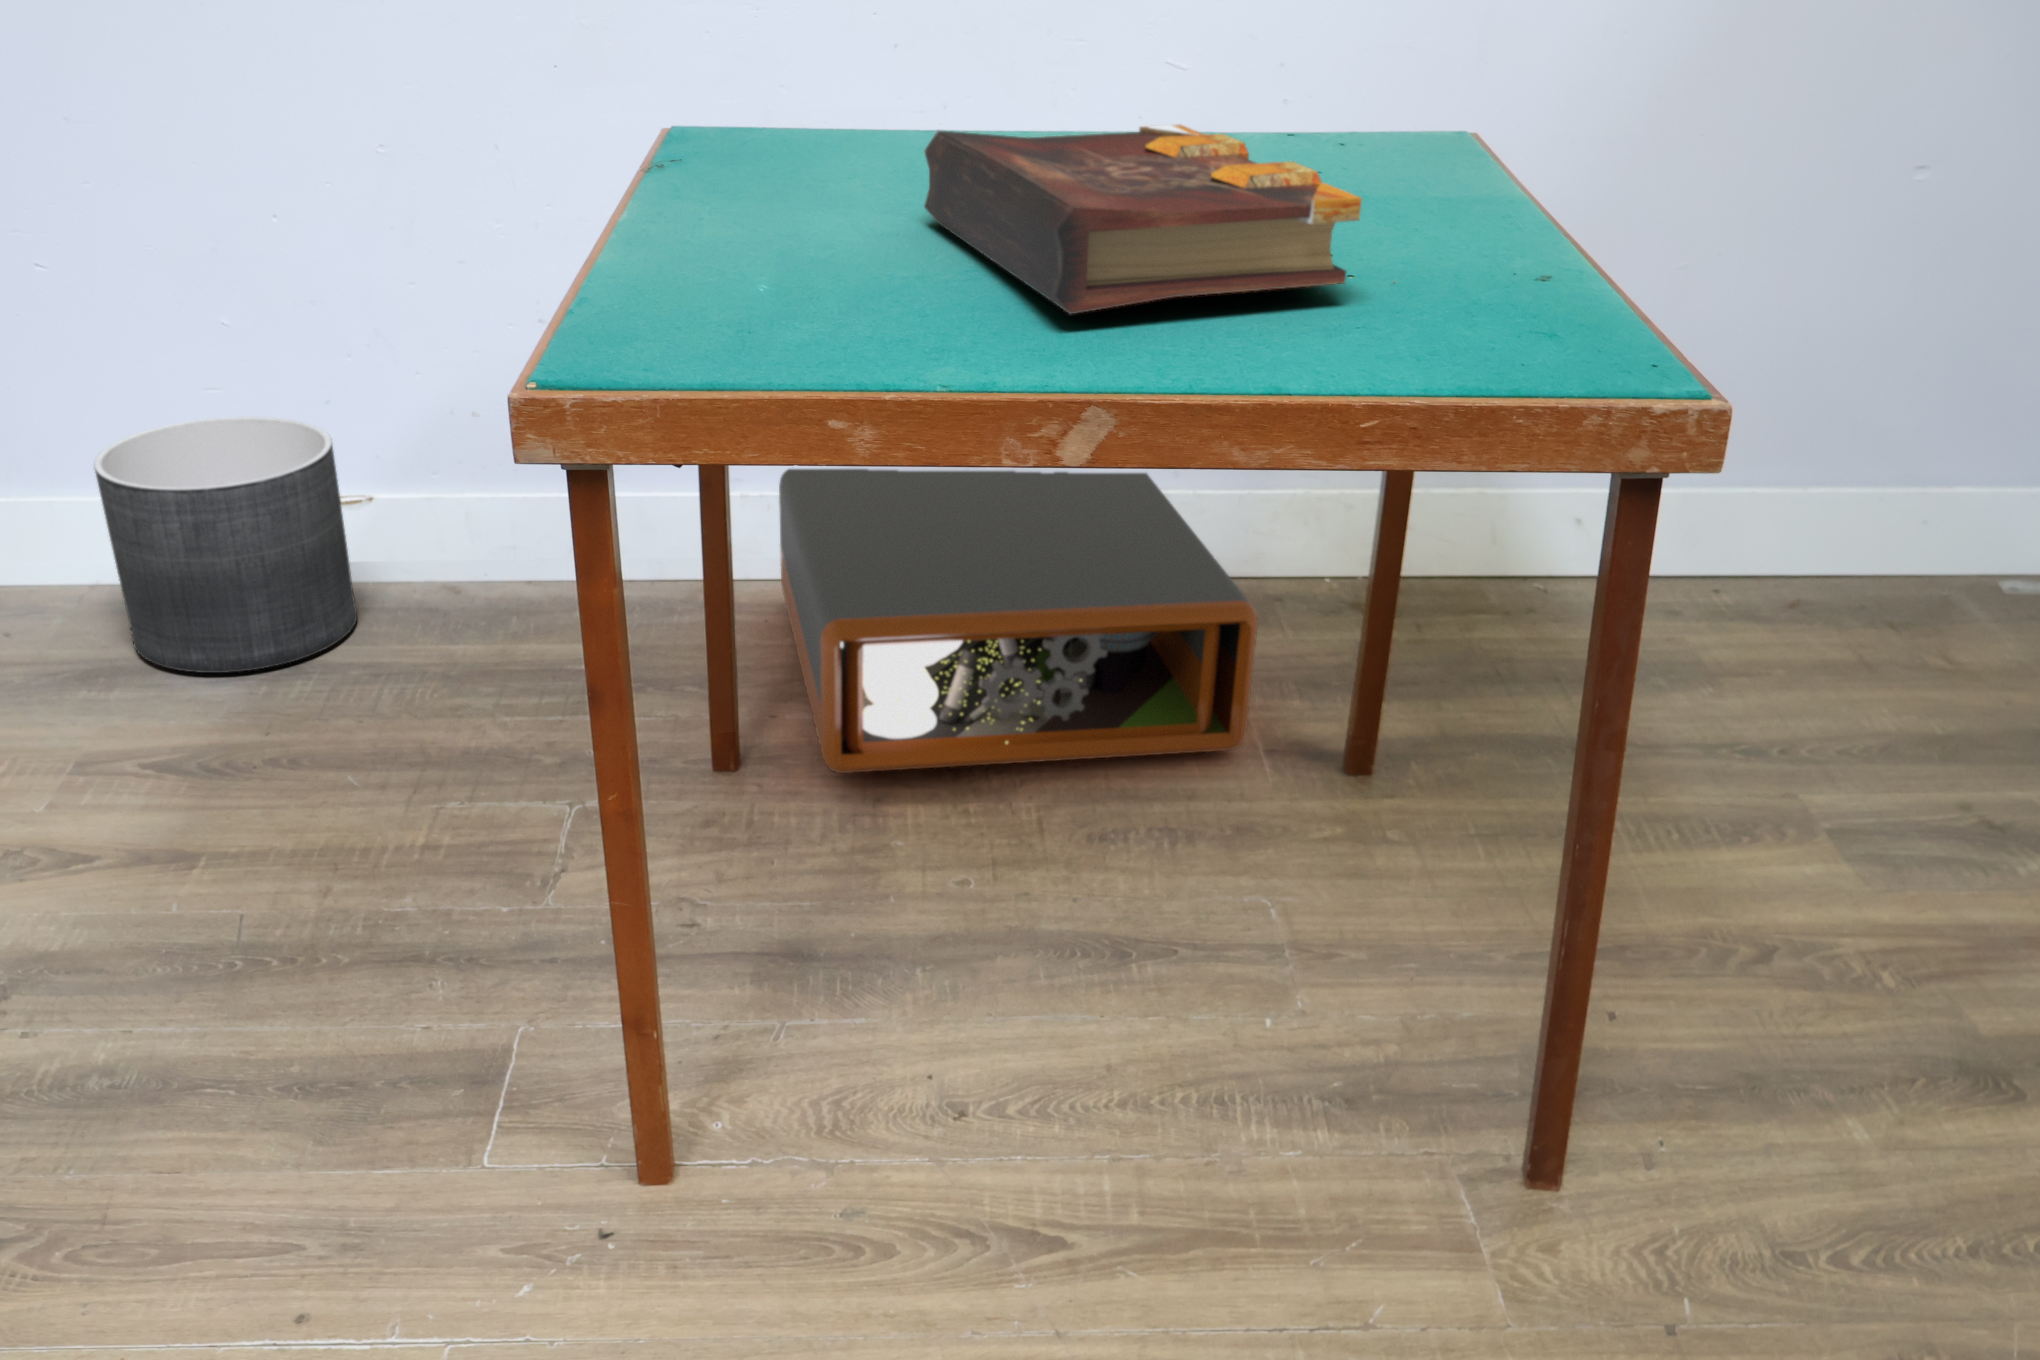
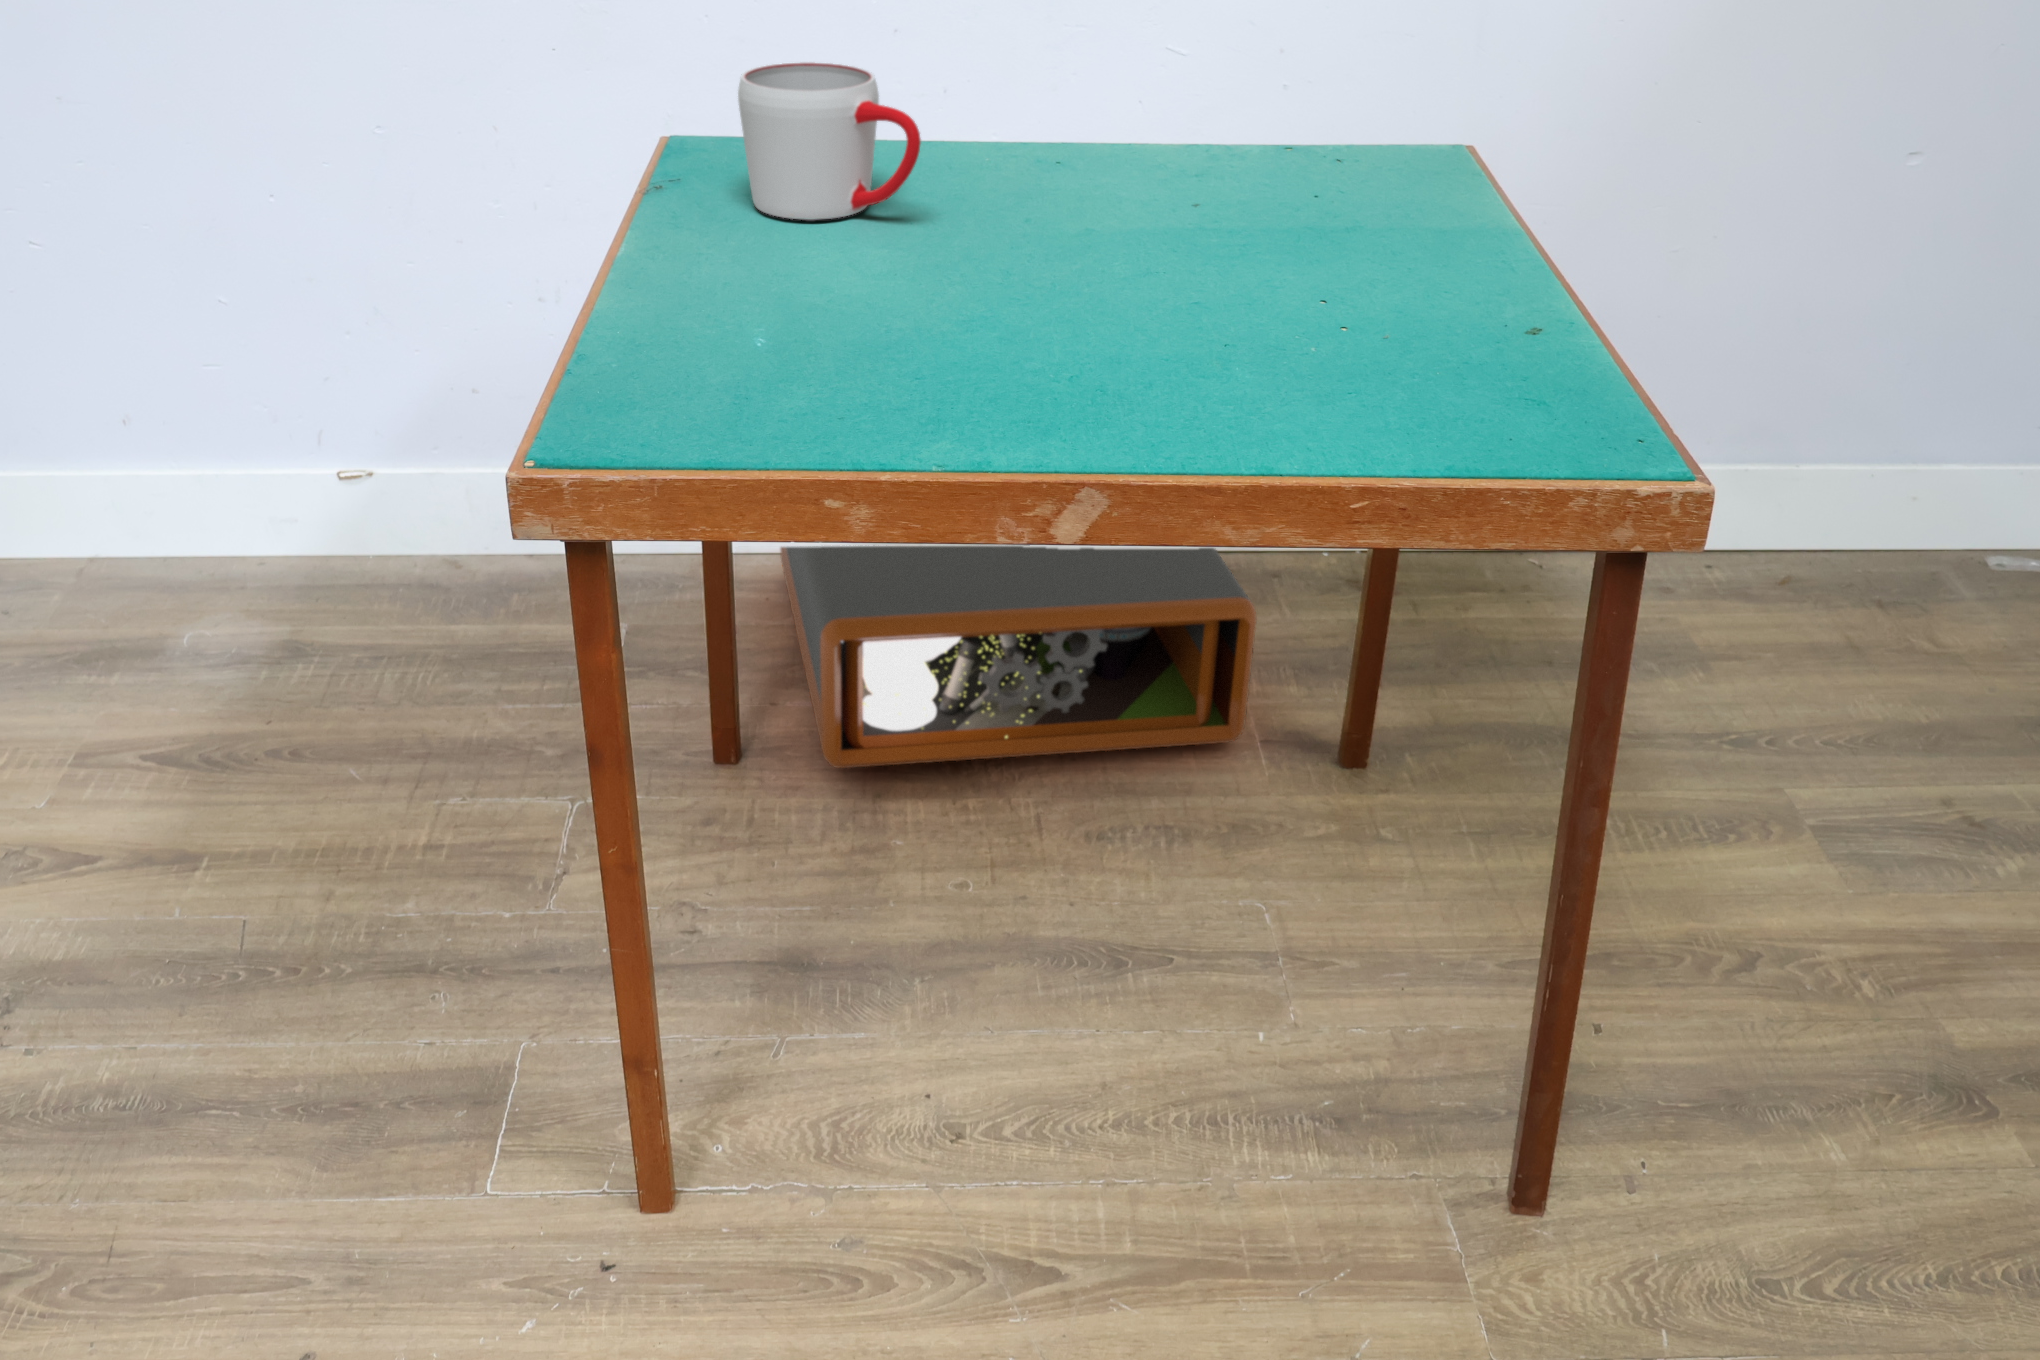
mug: none [738,40,921,192] -> present [738,62,921,220]
book: present [924,125,1362,314] -> none [923,160,1355,383]
planter: present [94,417,357,673] -> none [82,390,351,655]

